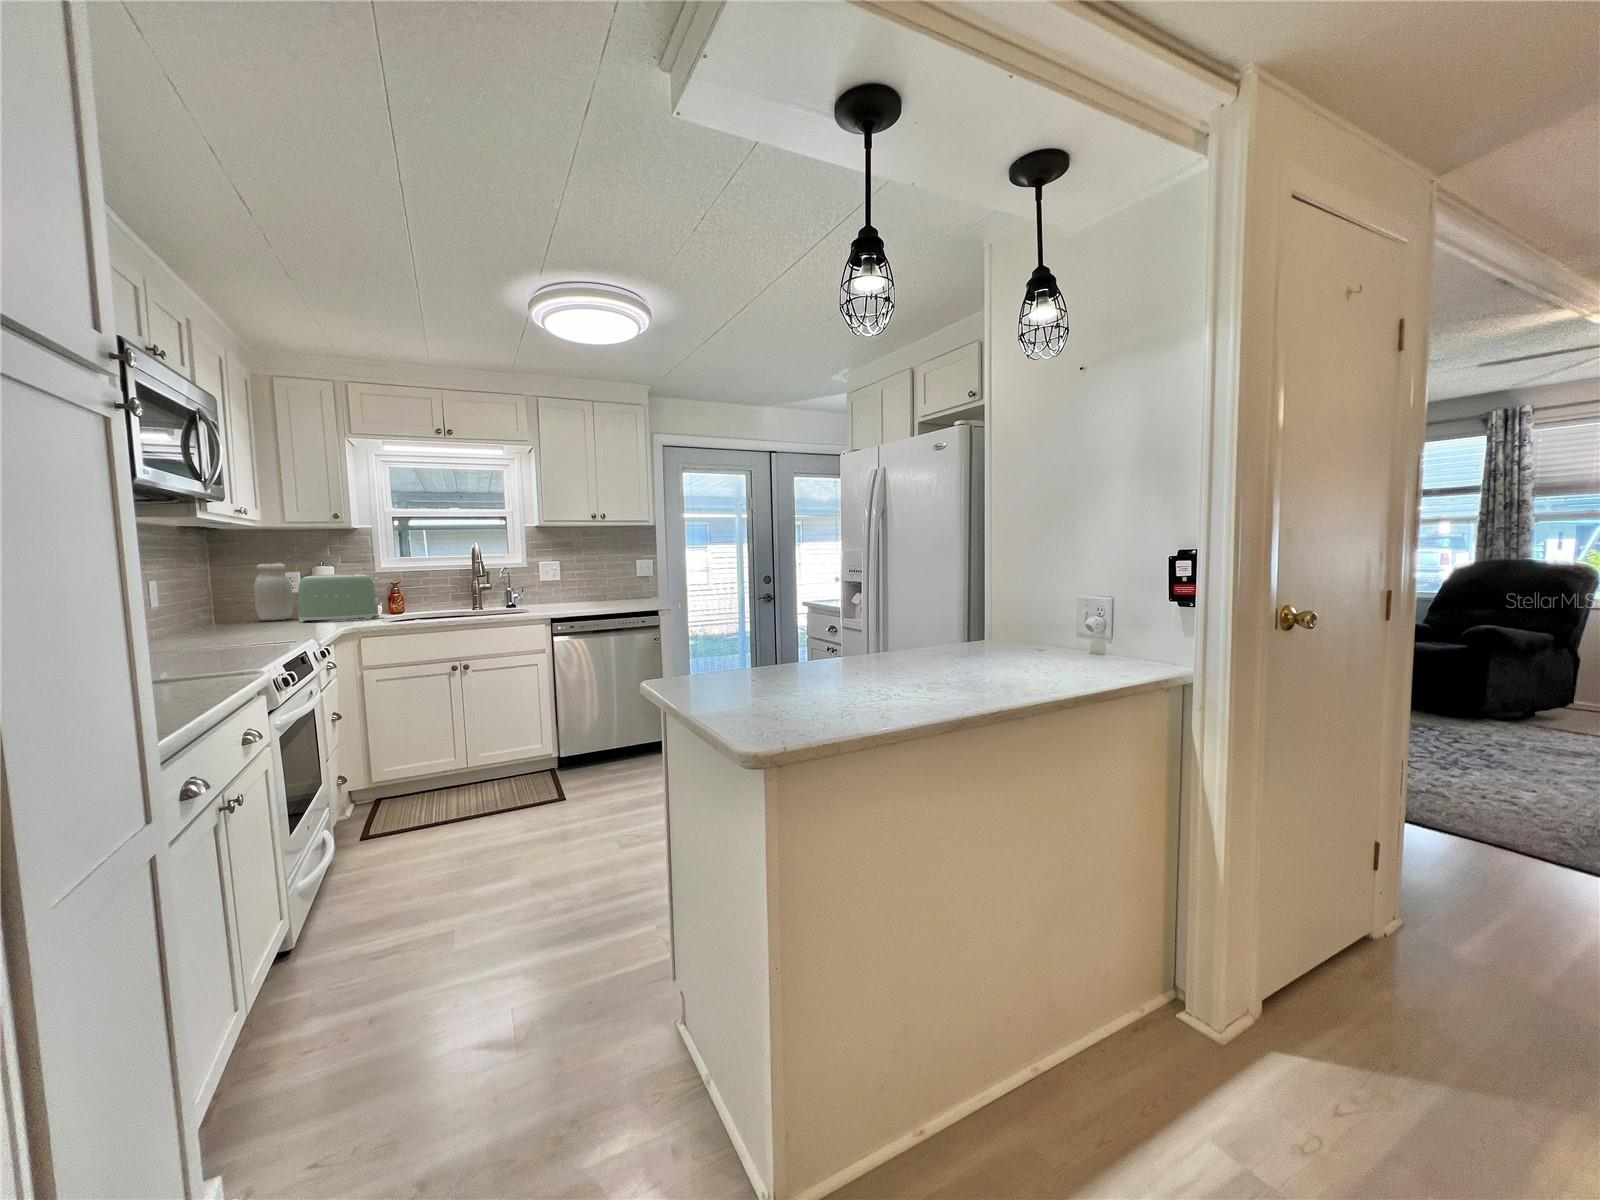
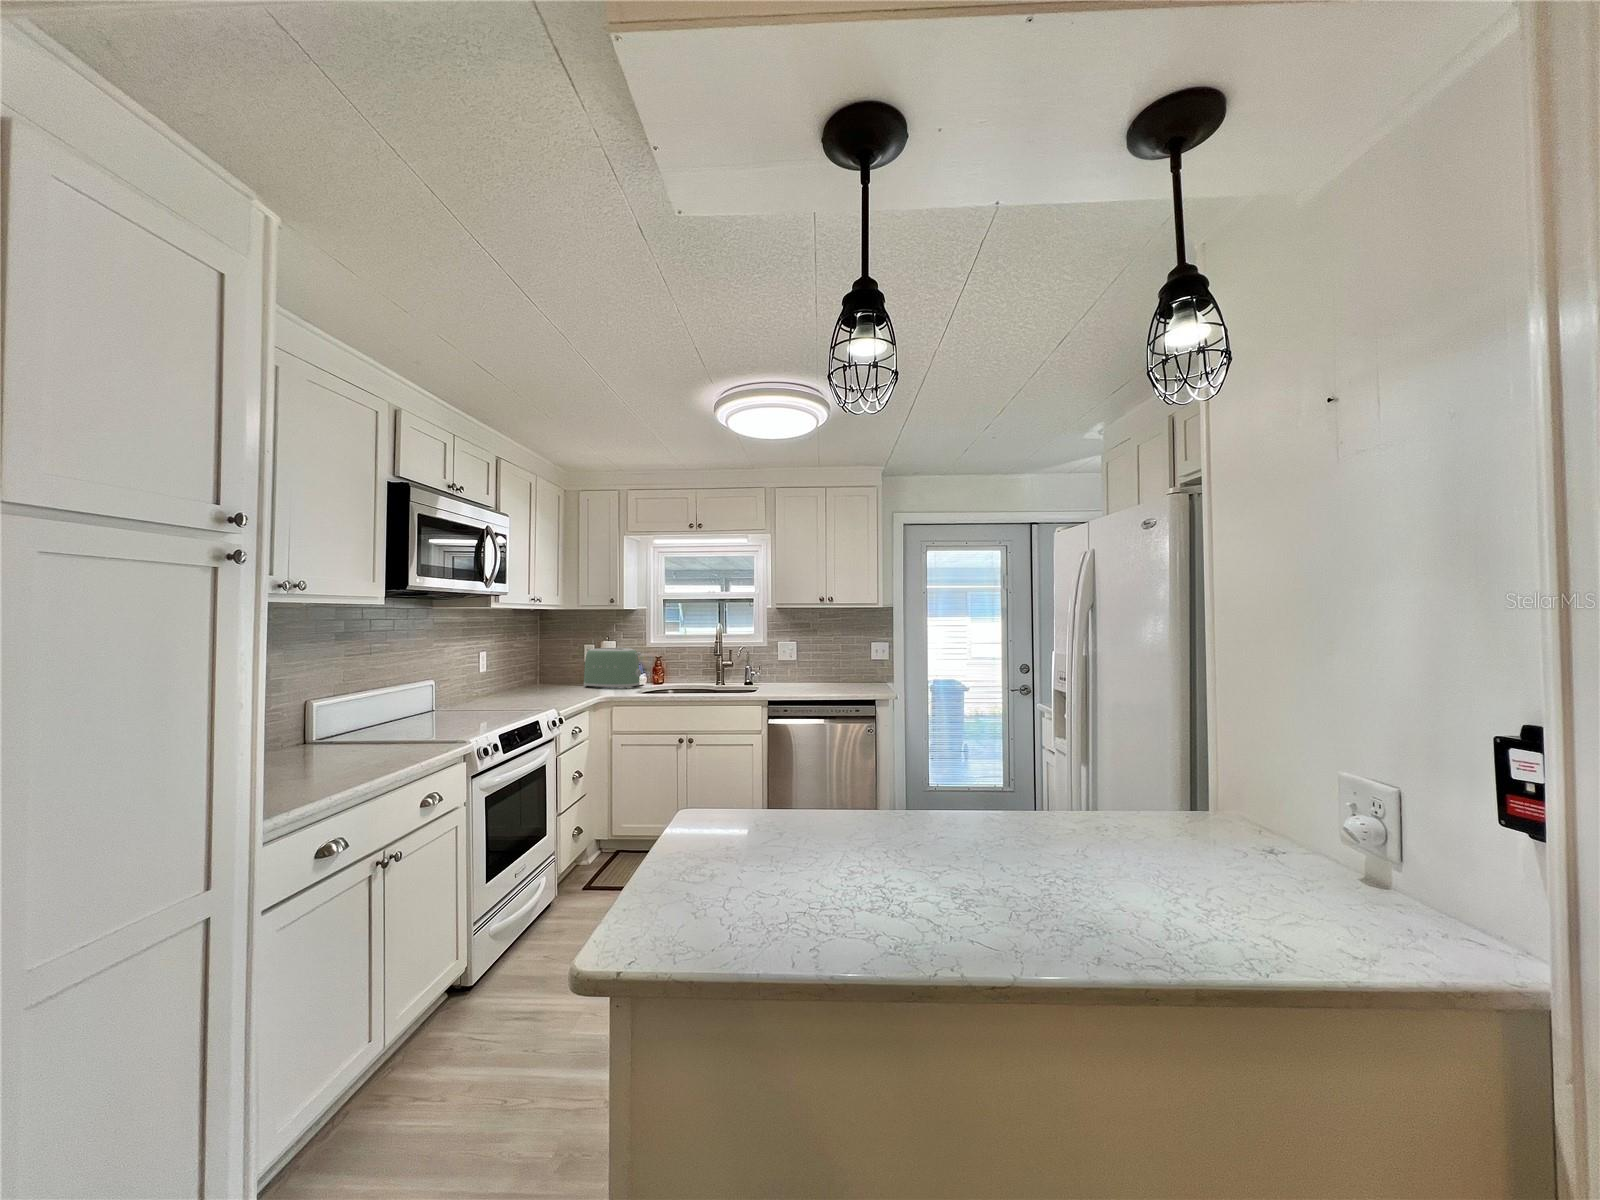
jar: present [254,563,293,620] -> none [563,636,588,683]

